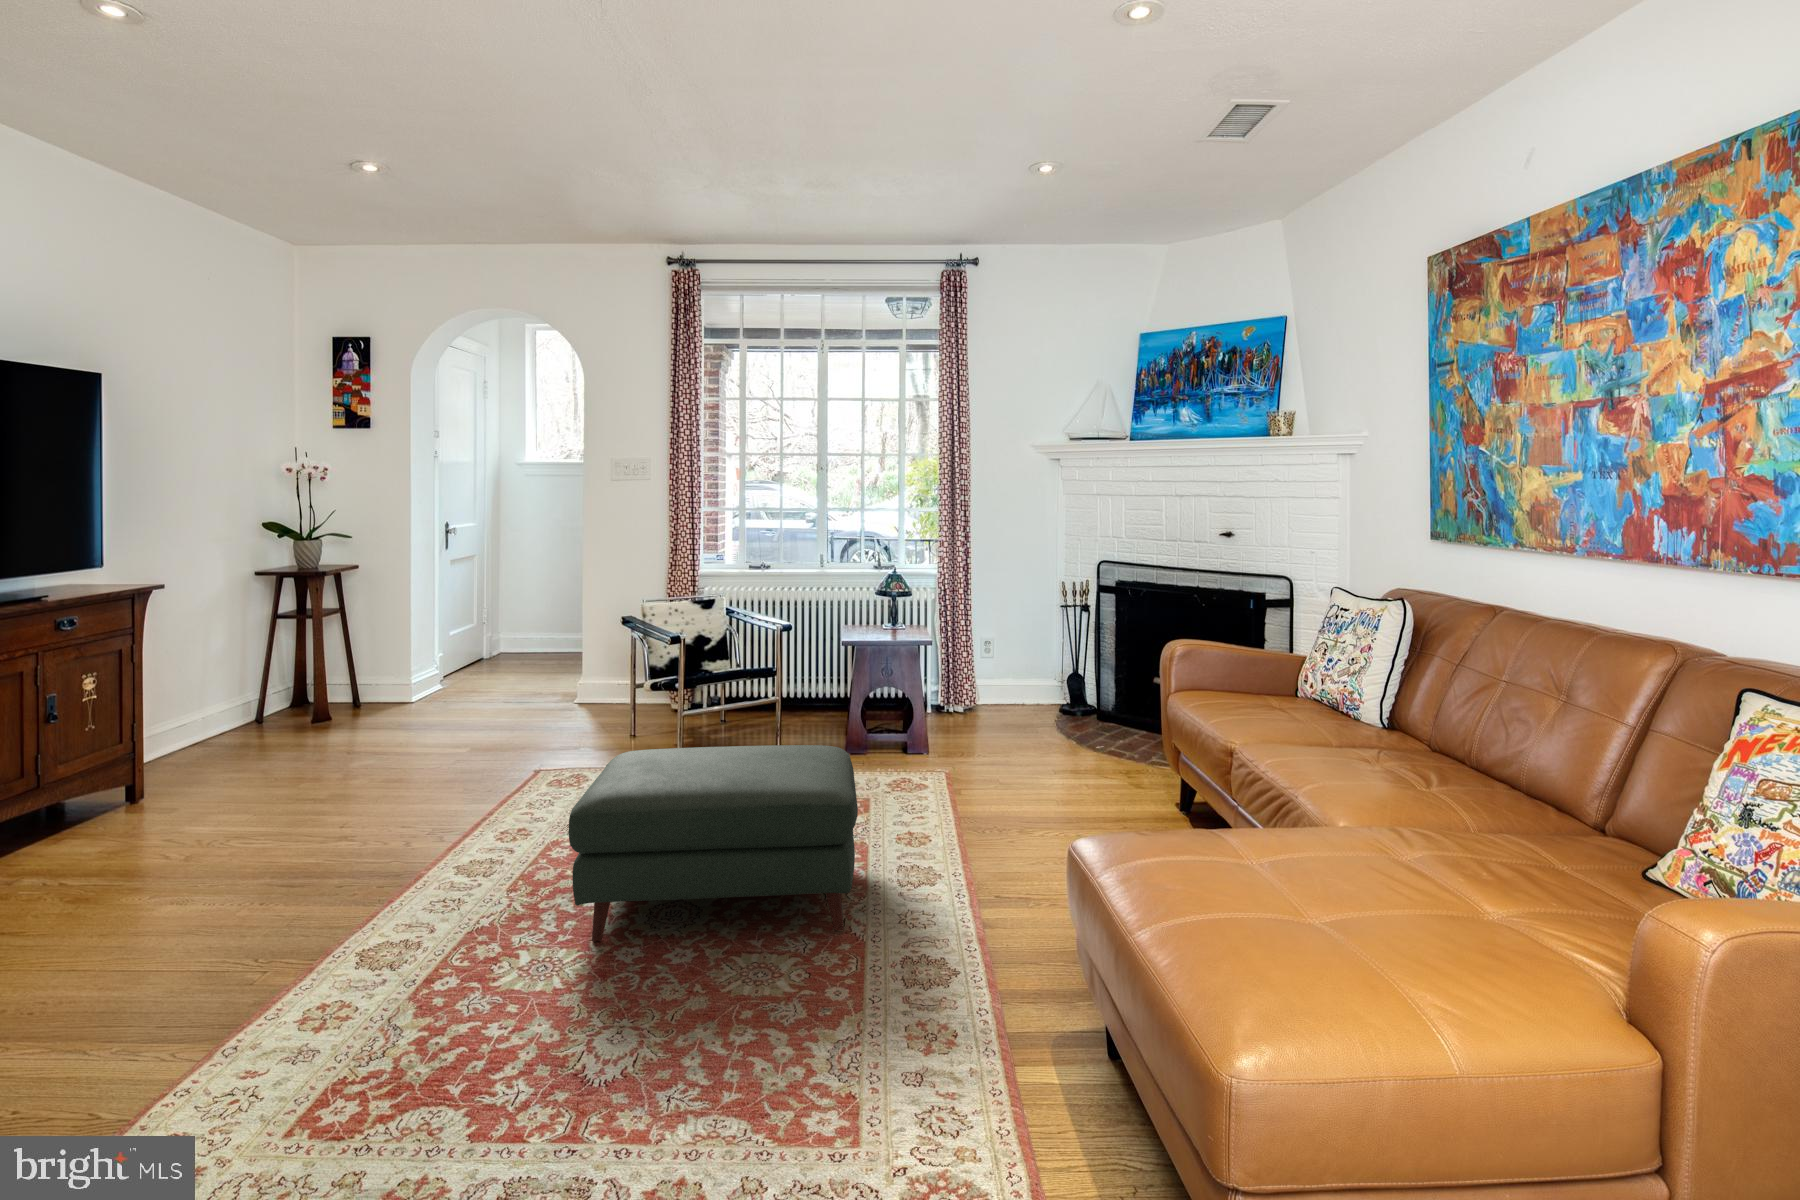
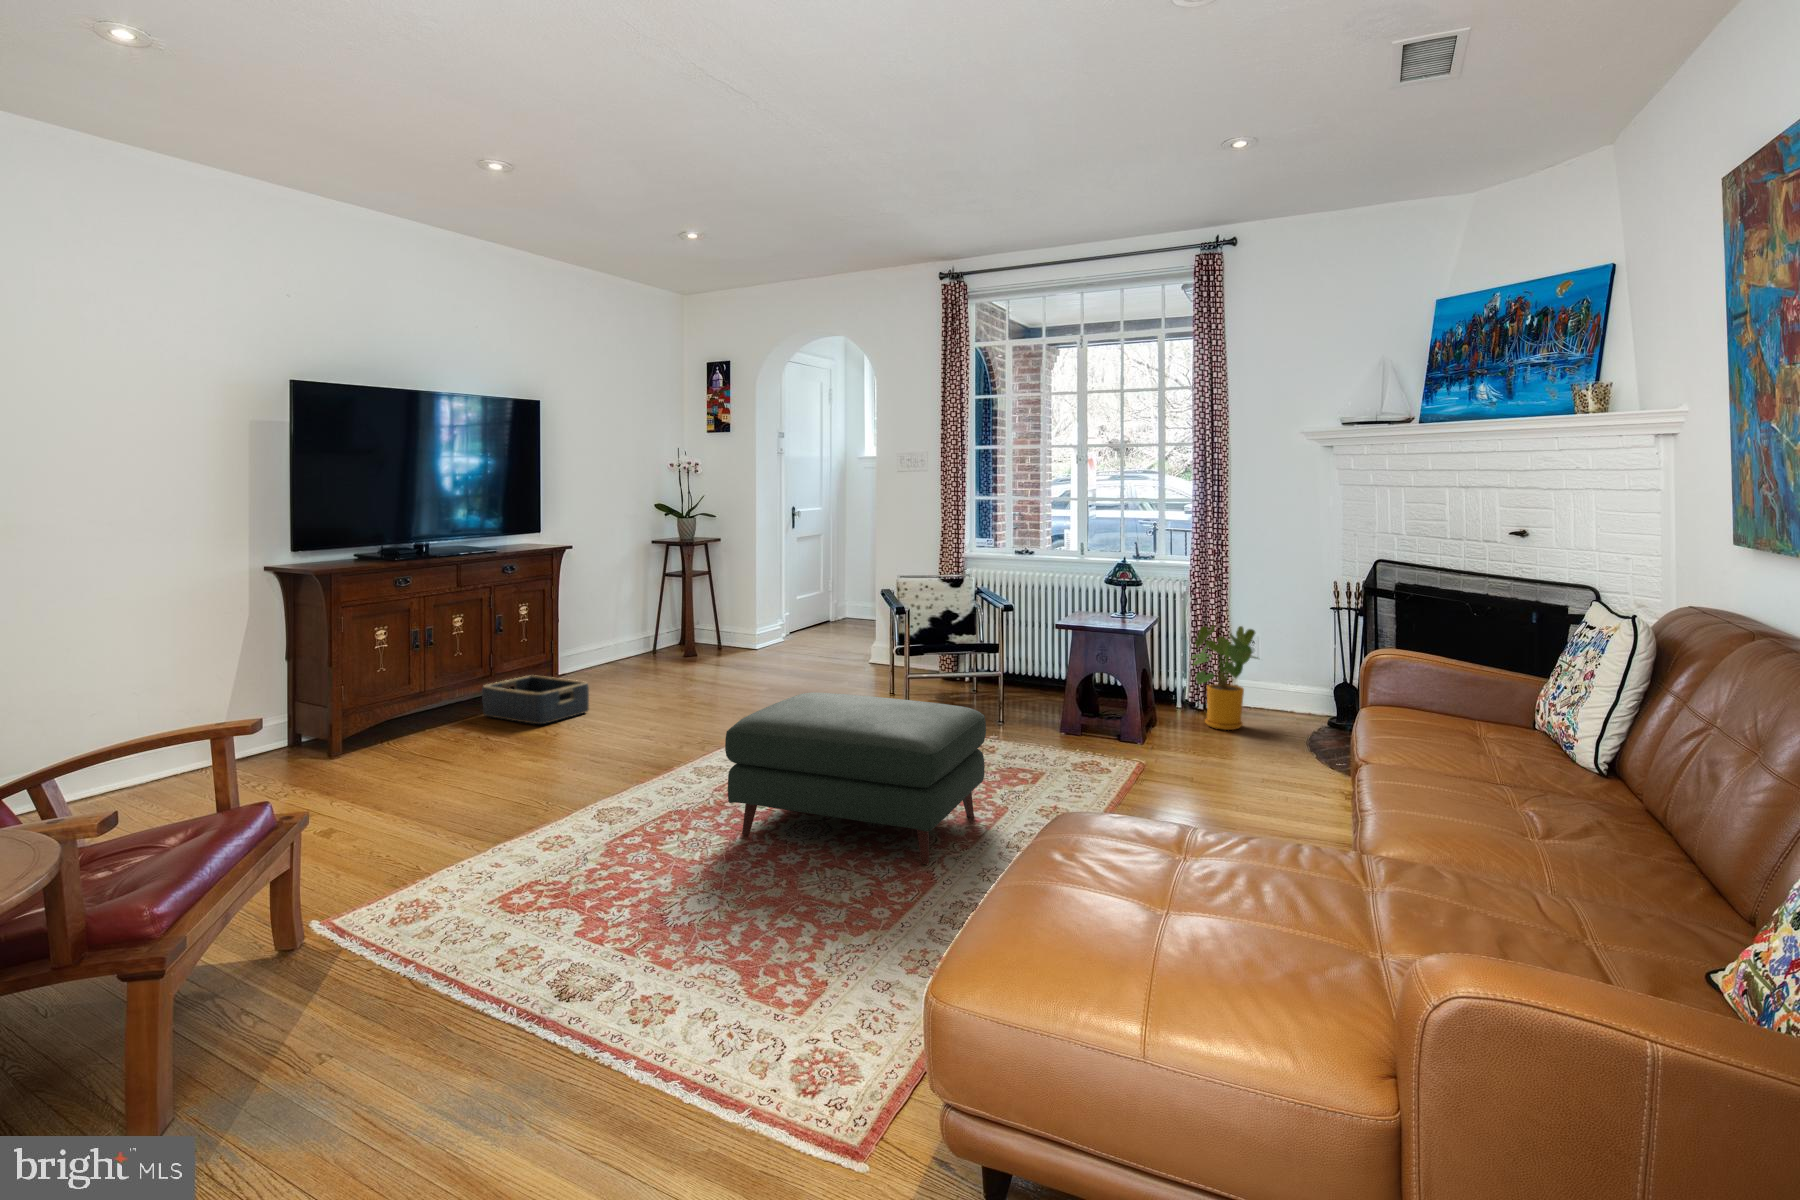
house plant: none [953,632,1025,735] -> present [1192,625,1256,730]
basket: none [29,774,220,846] -> present [482,675,589,724]

